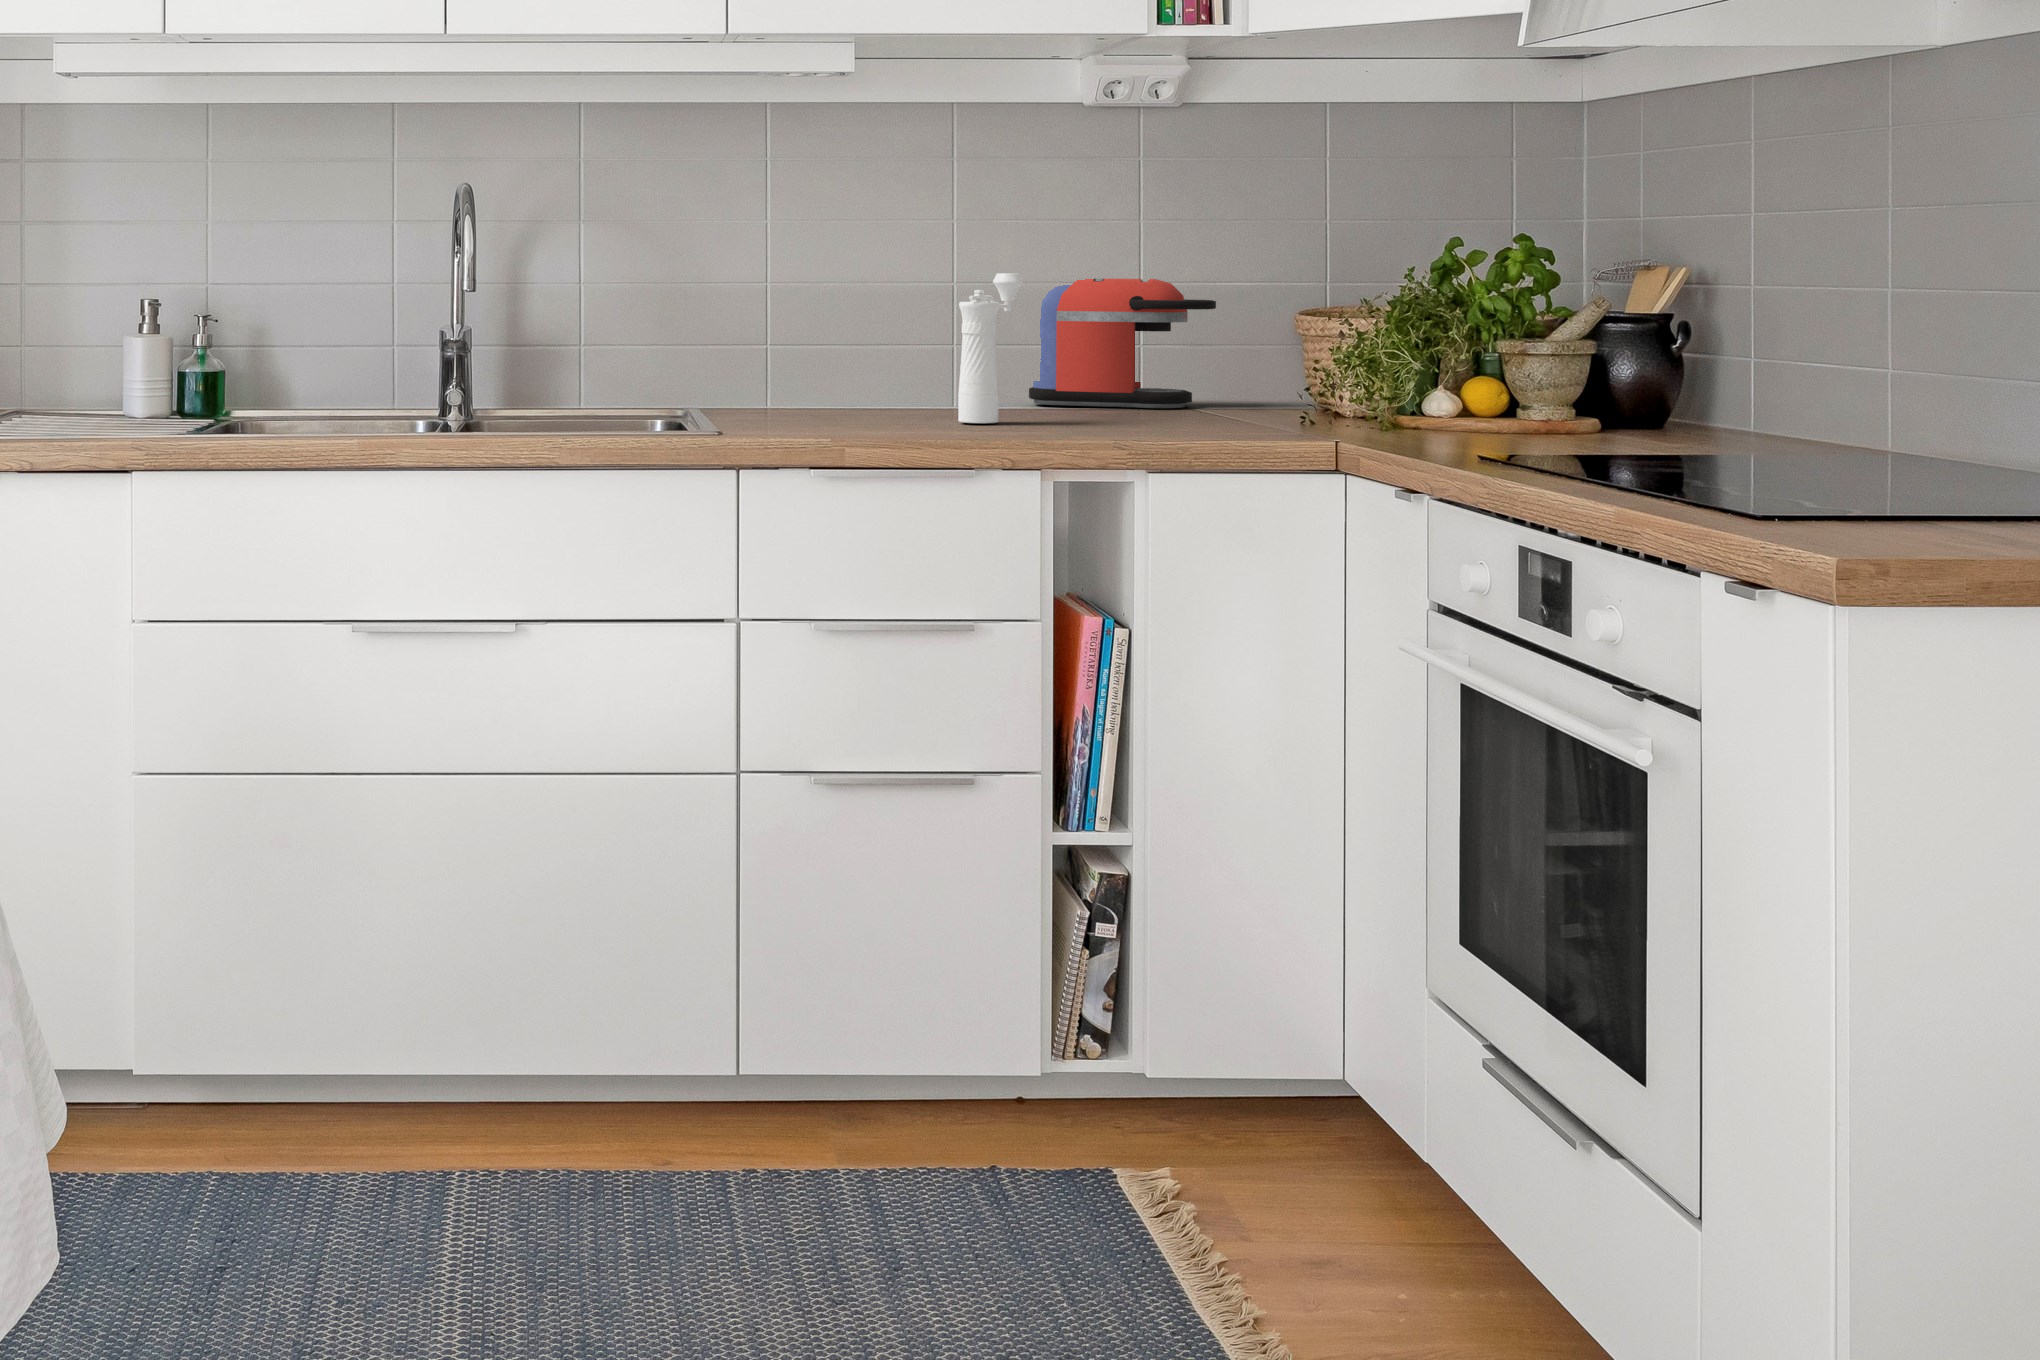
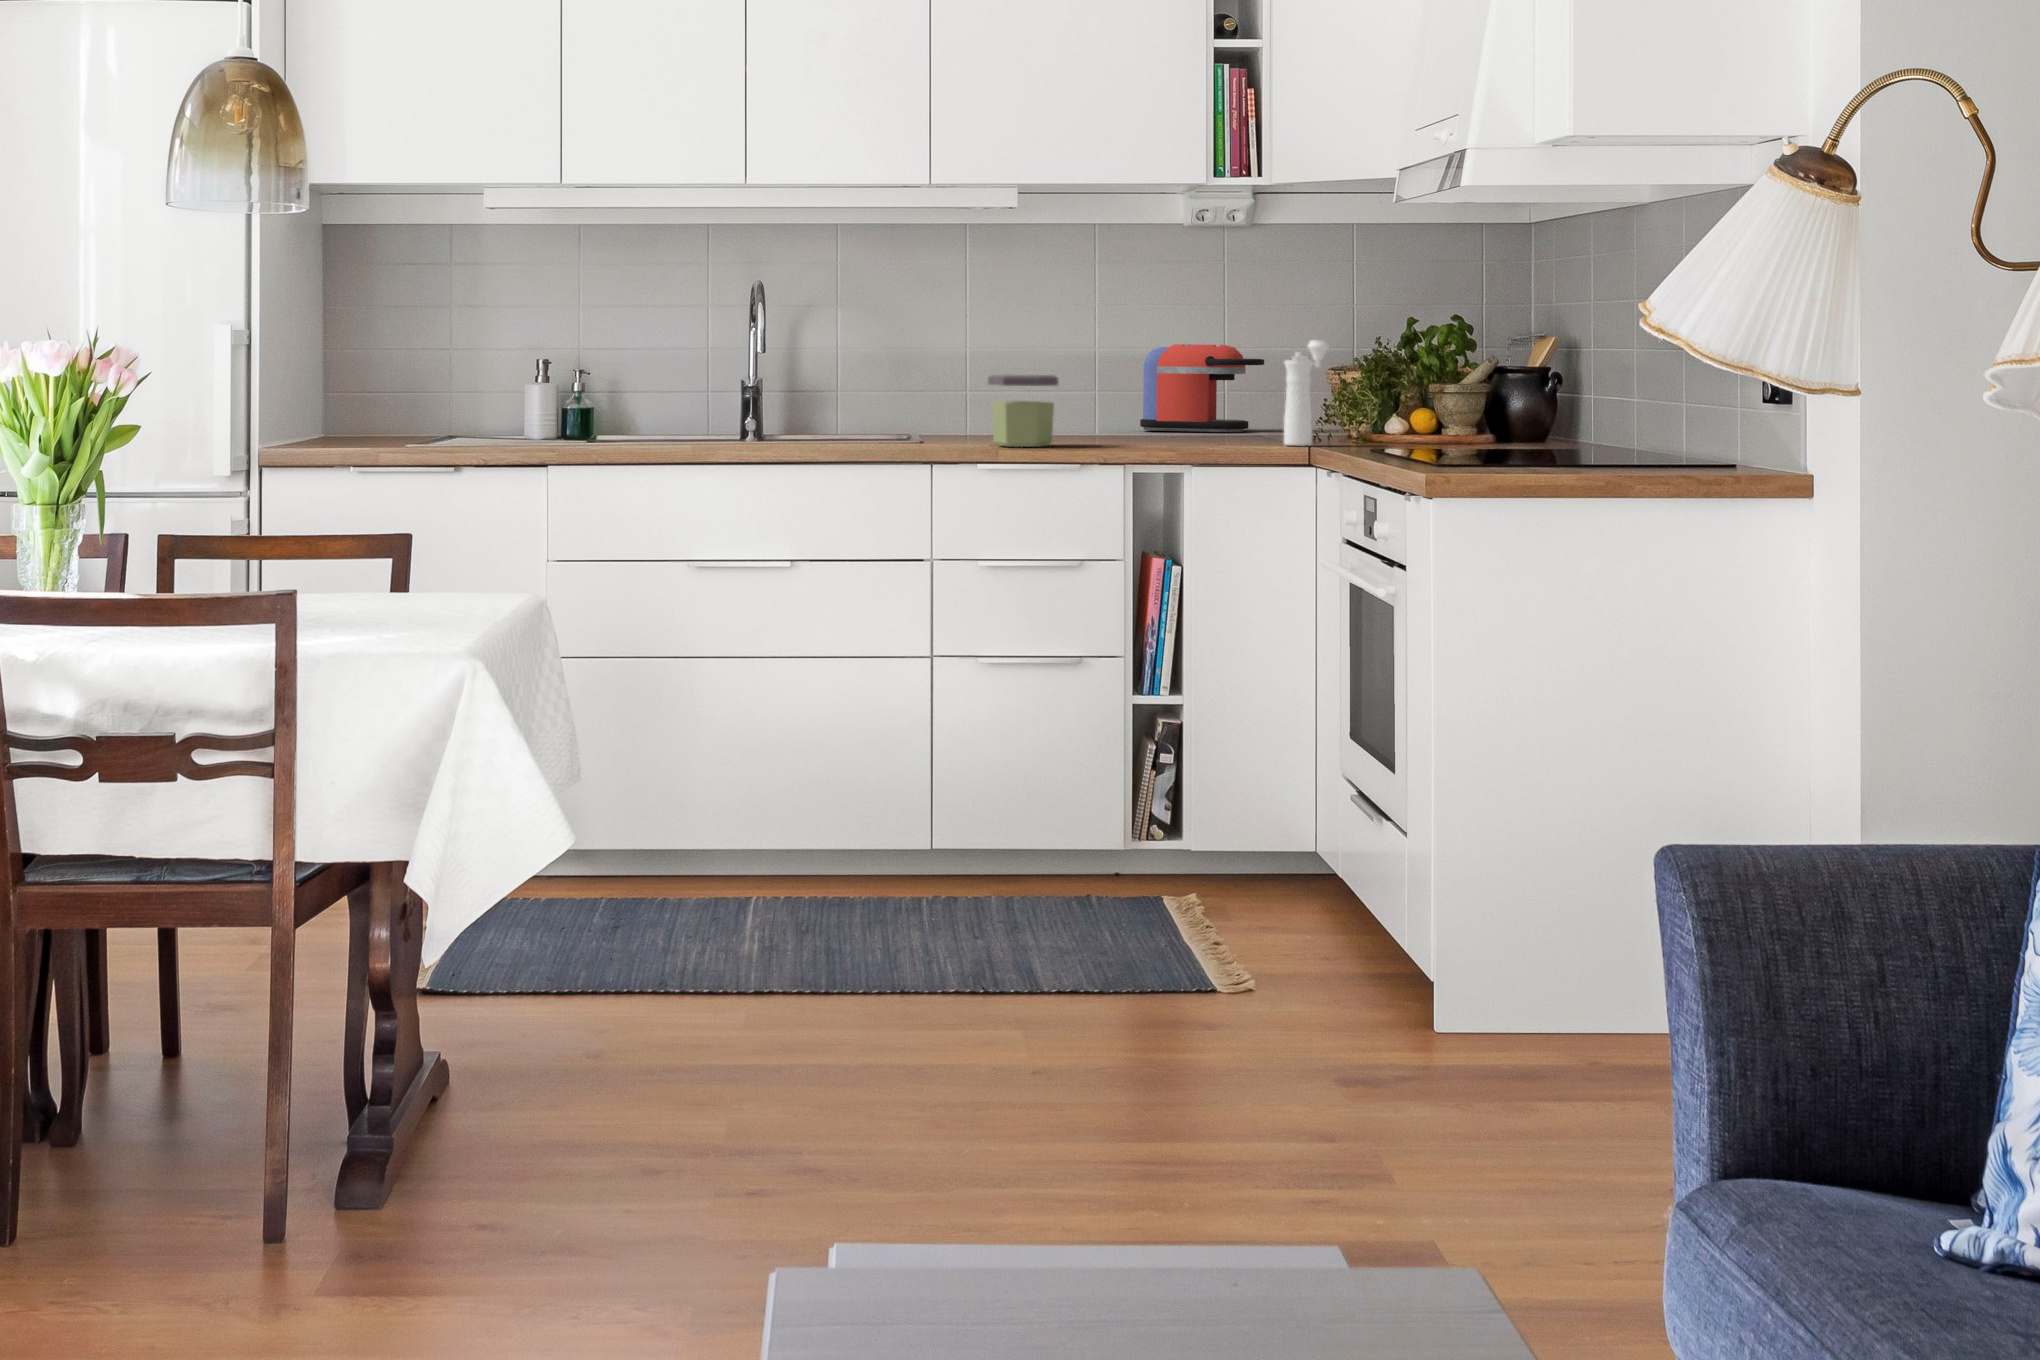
pepper mill: present [958,273,1023,423] -> present [1284,341,1329,446]
jar: none [825,327,937,442] -> present [988,375,1059,447]

